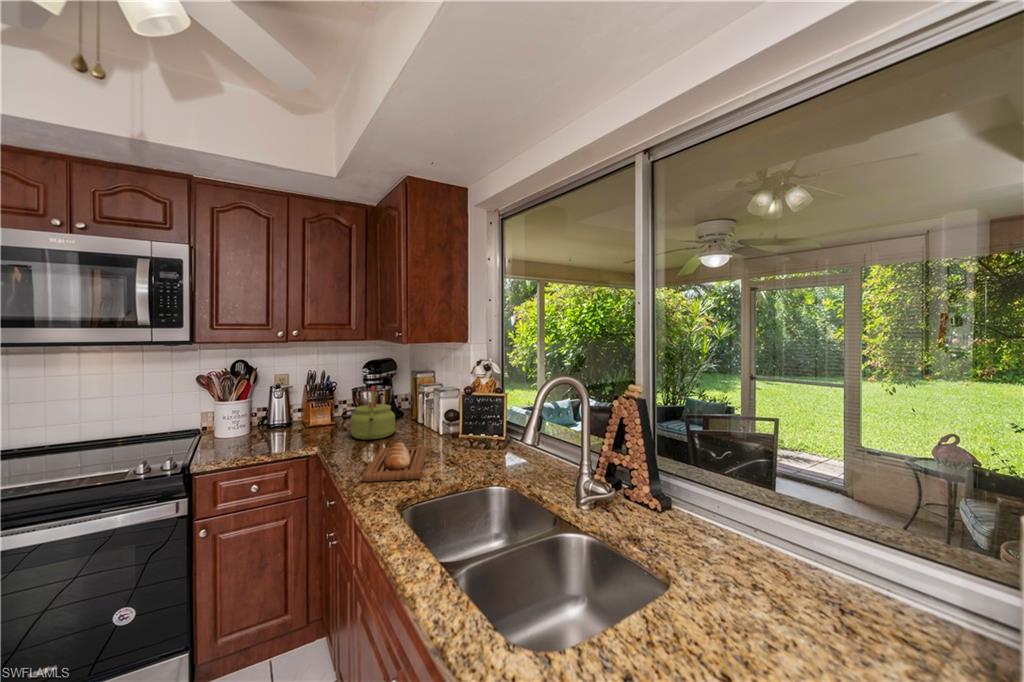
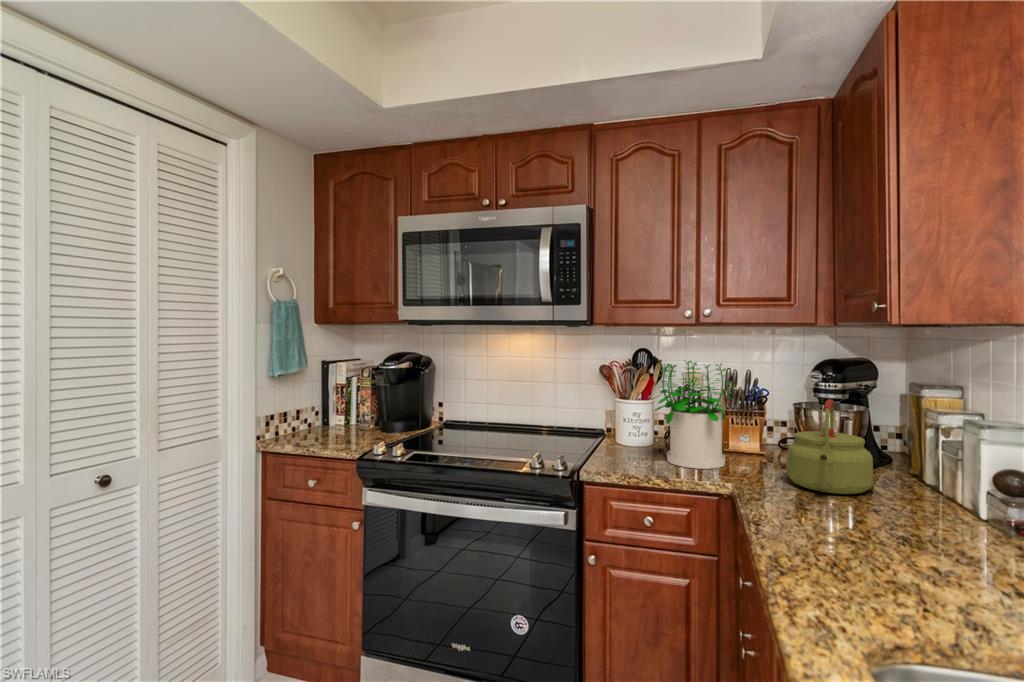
potted plant: none [252,367,314,443] -> present [654,361,733,469]
bread loaf: present [362,442,427,482] -> none [797,511,948,605]

